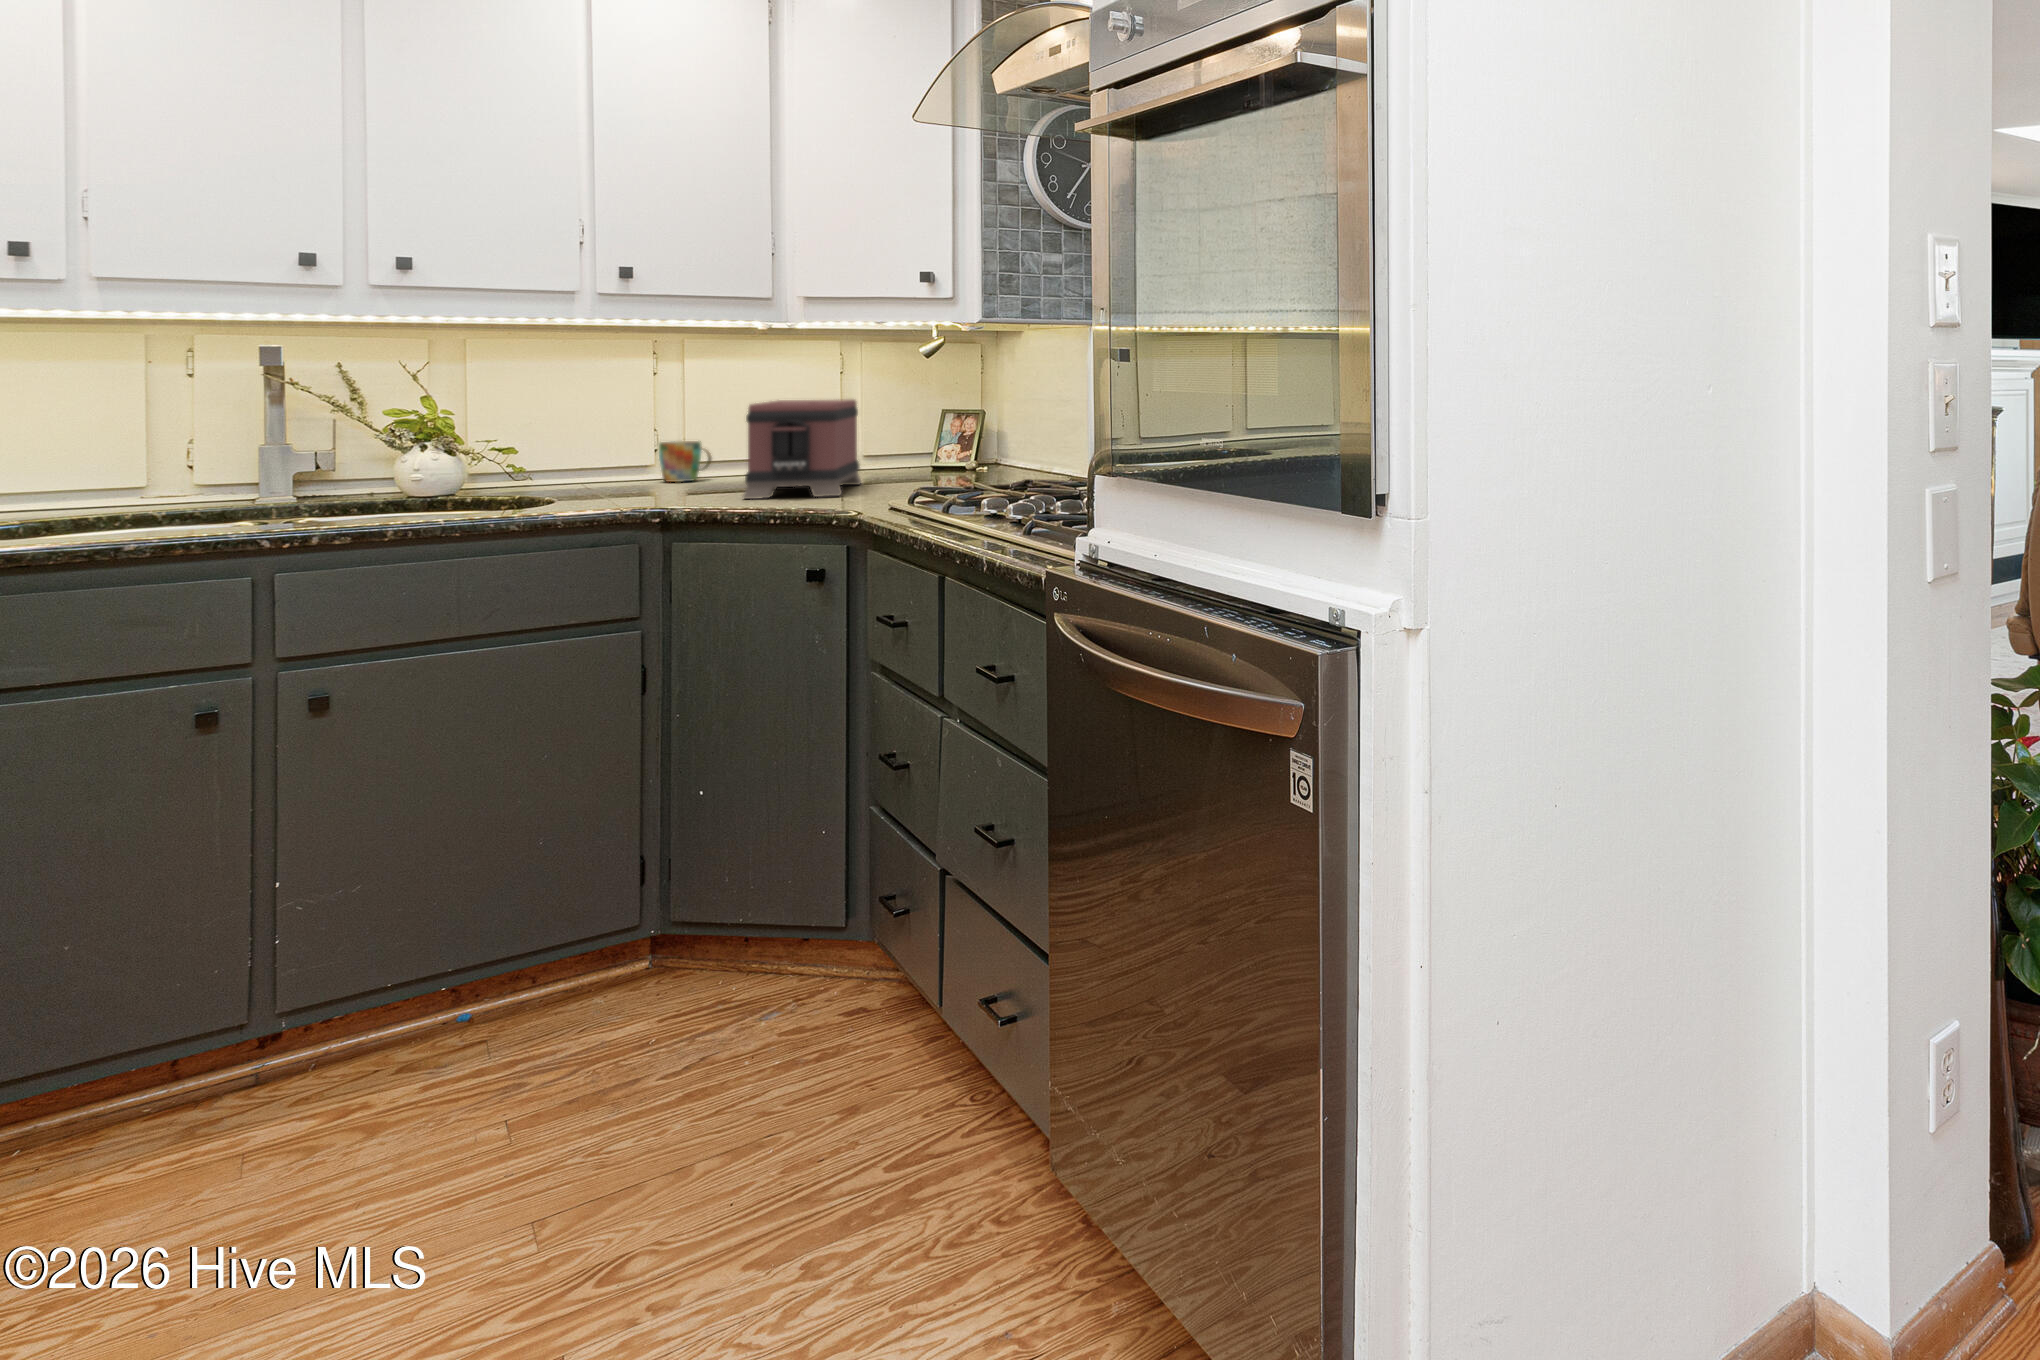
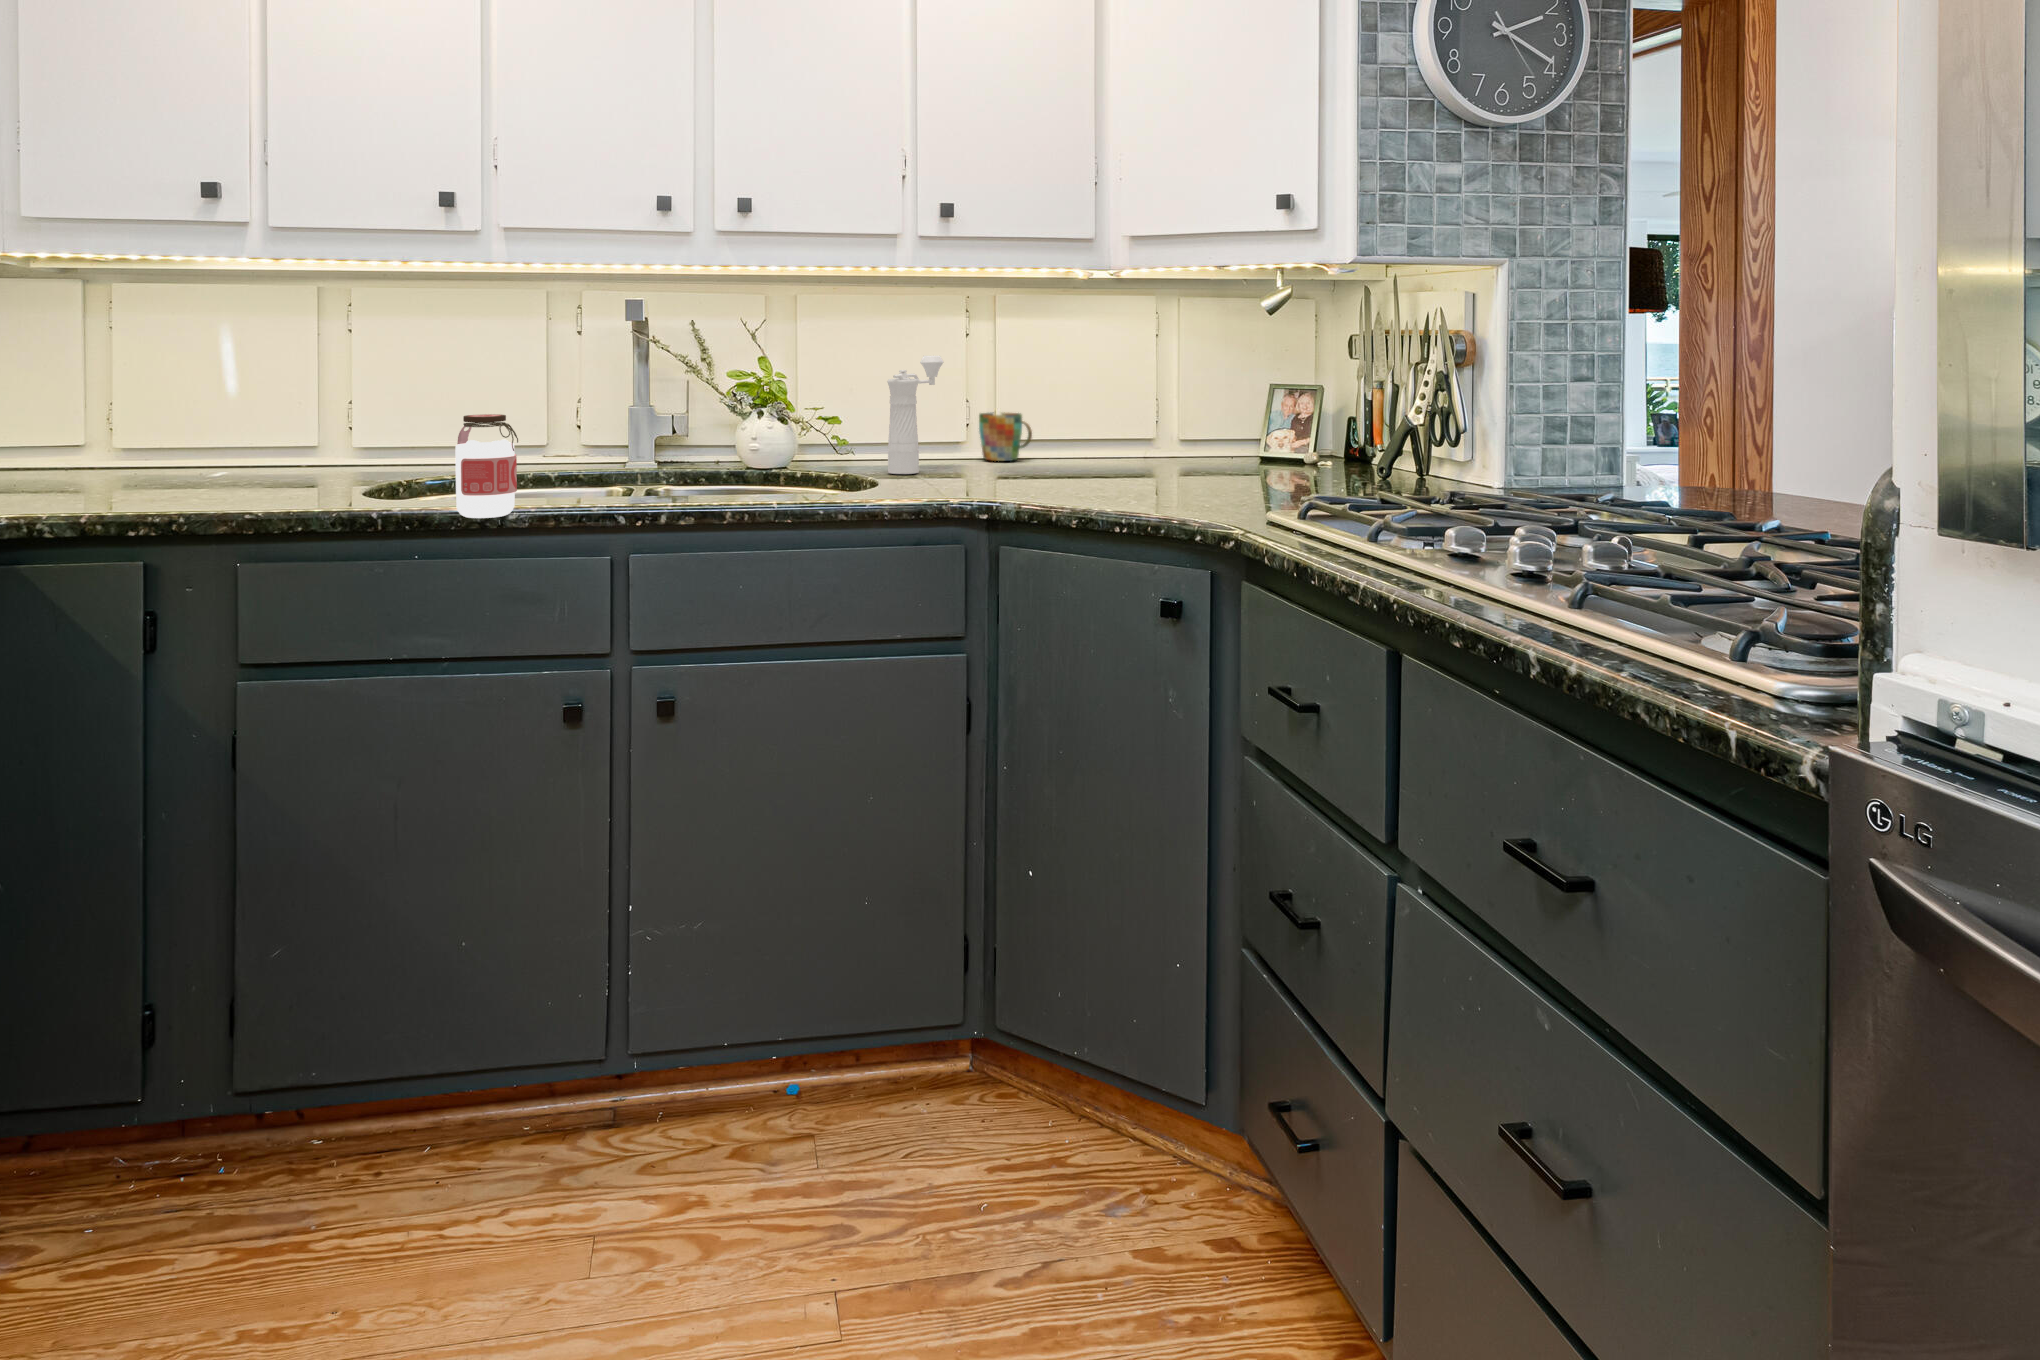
pepper mill: none [563,394,622,495] -> present [887,355,943,474]
toaster: present [742,399,861,499] -> none [1076,366,1206,496]
jar: none [73,453,153,549] -> present [456,414,518,518]

